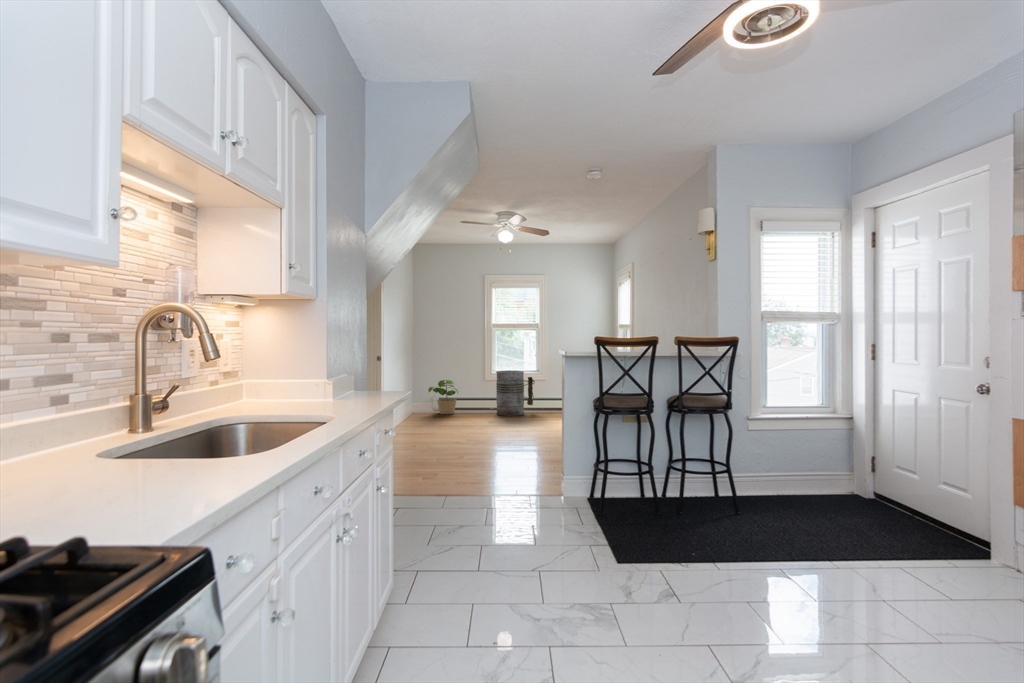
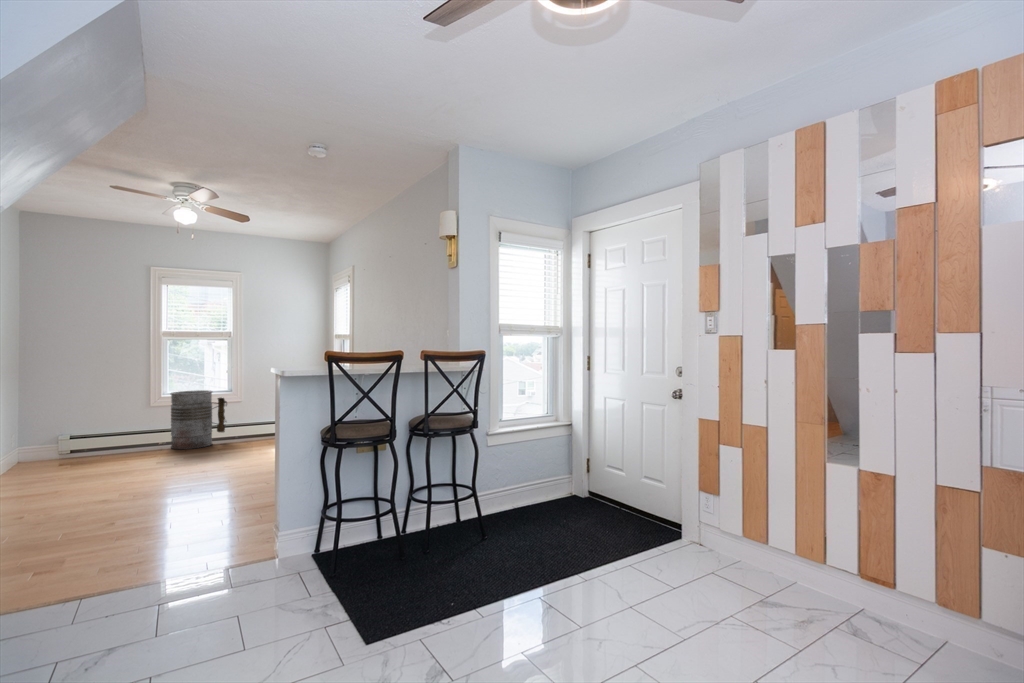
potted plant: present [428,380,458,414] -> none [54,409,109,456]

